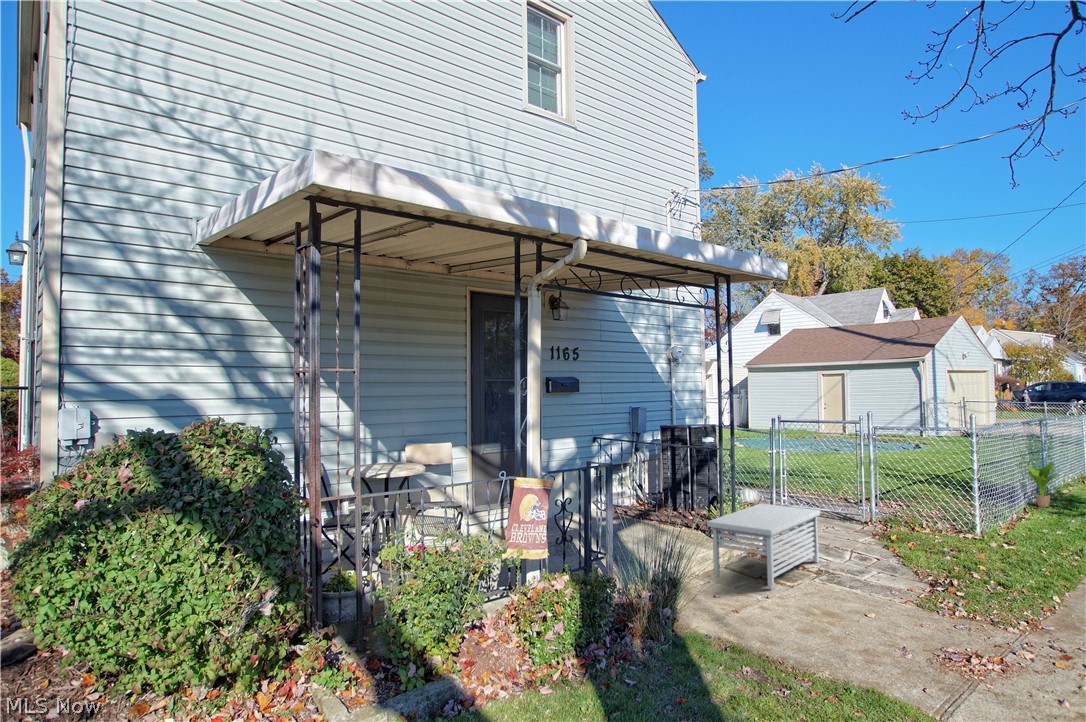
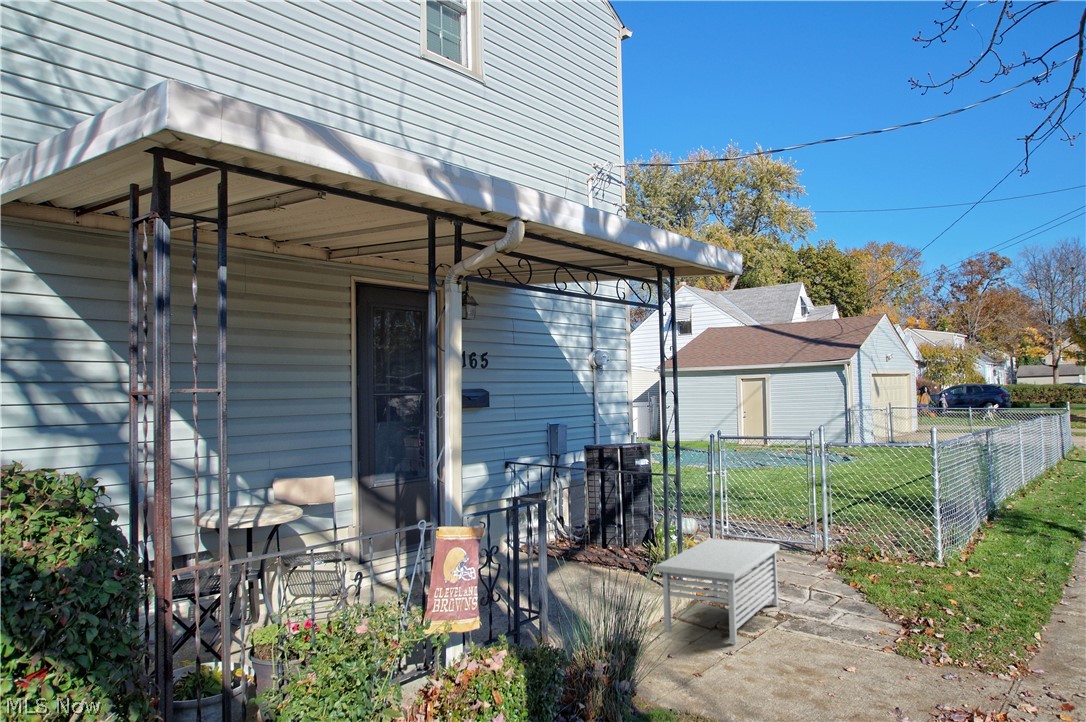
potted plant: present [1027,463,1064,507] -> none [974,477,1015,526]

